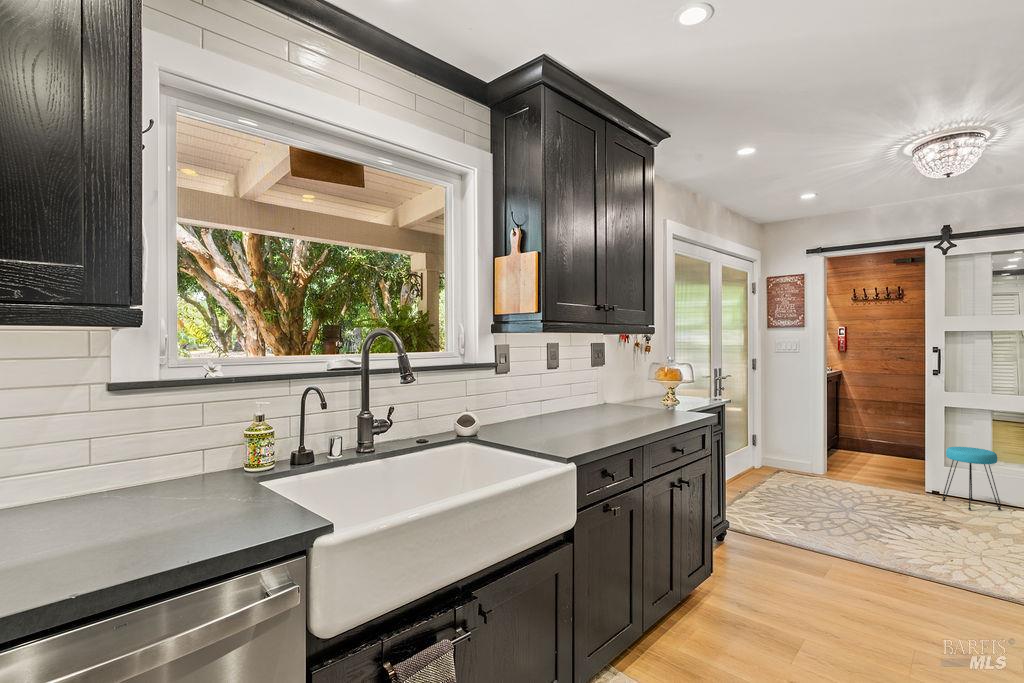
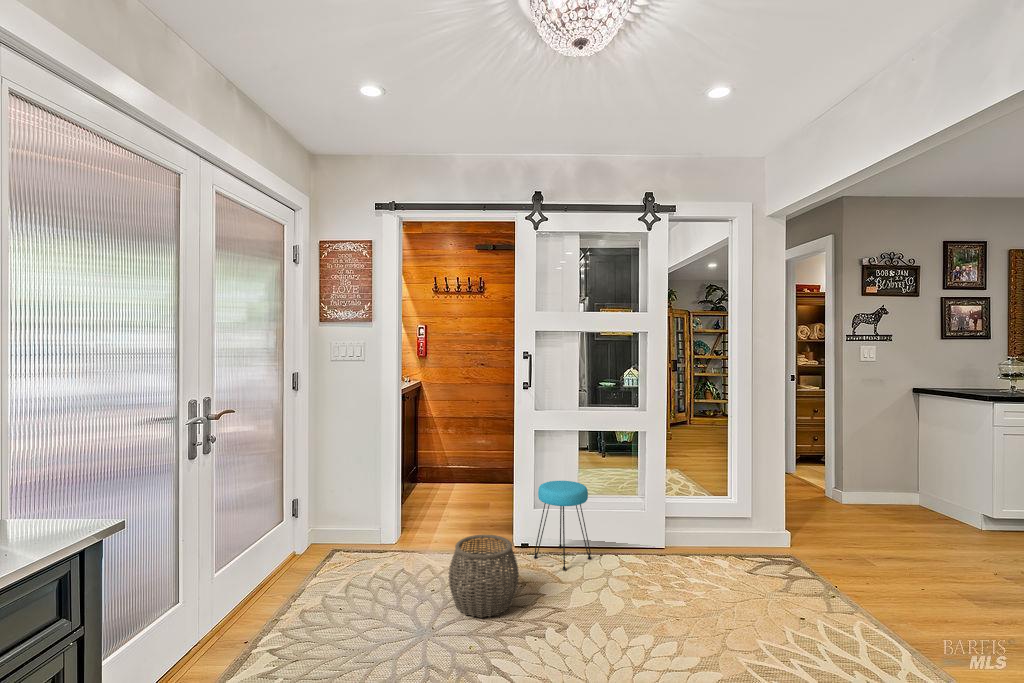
woven basket: none [864,467,921,516] -> present [448,535,519,617]

